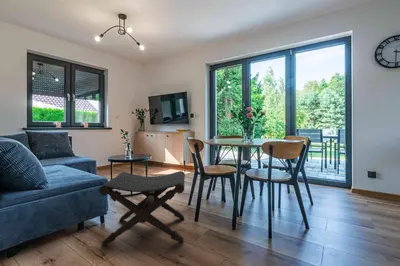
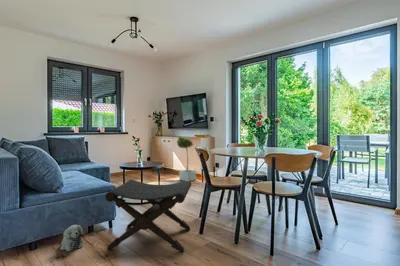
potted tree: none [160,131,179,173] -> present [177,137,196,181]
plush toy: none [48,222,75,251] -> present [60,225,85,251]

